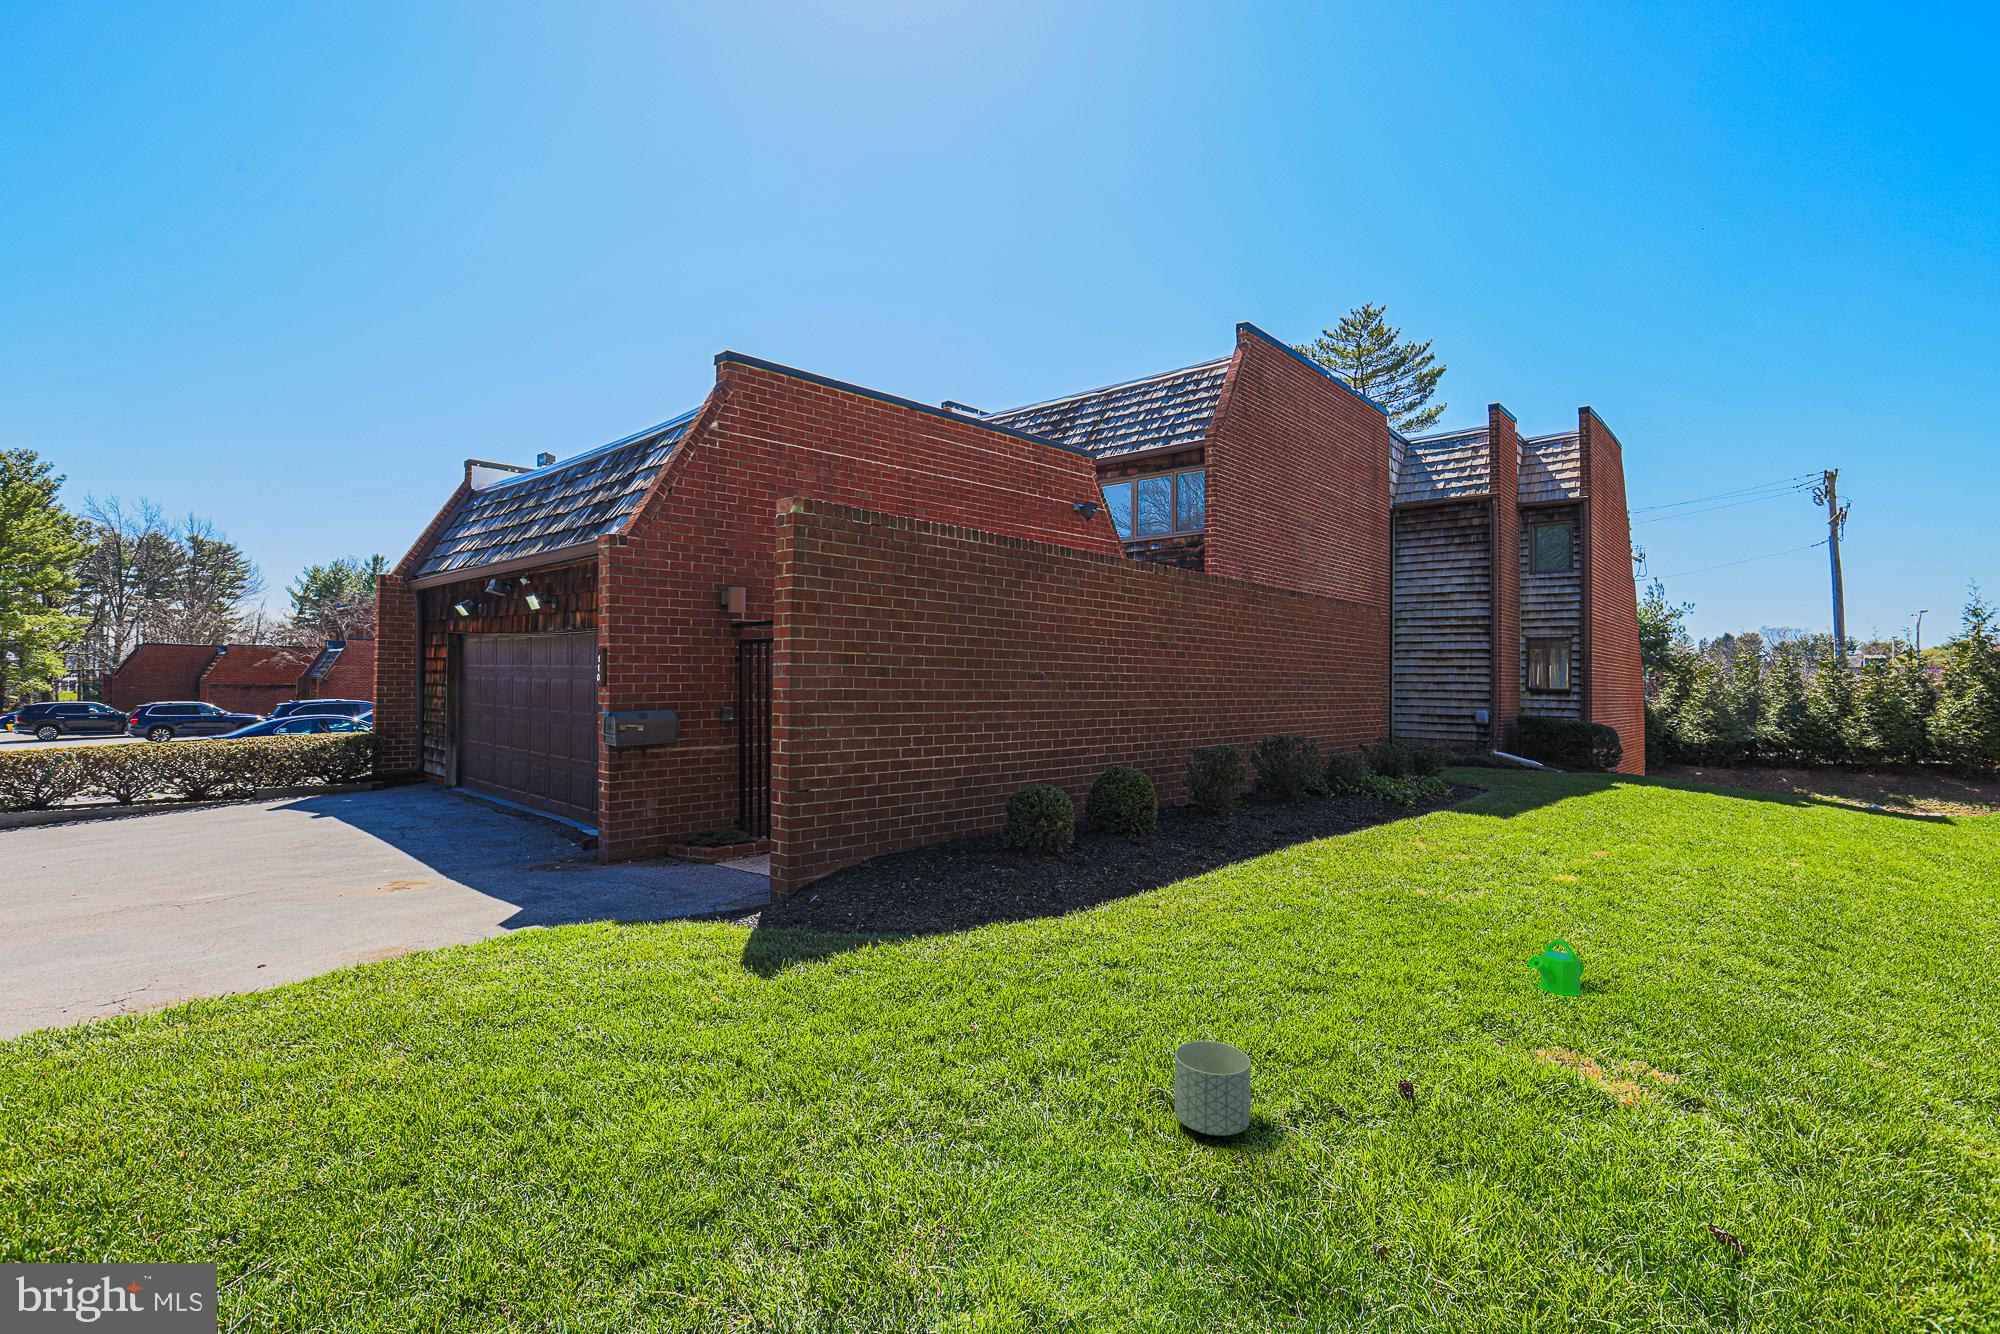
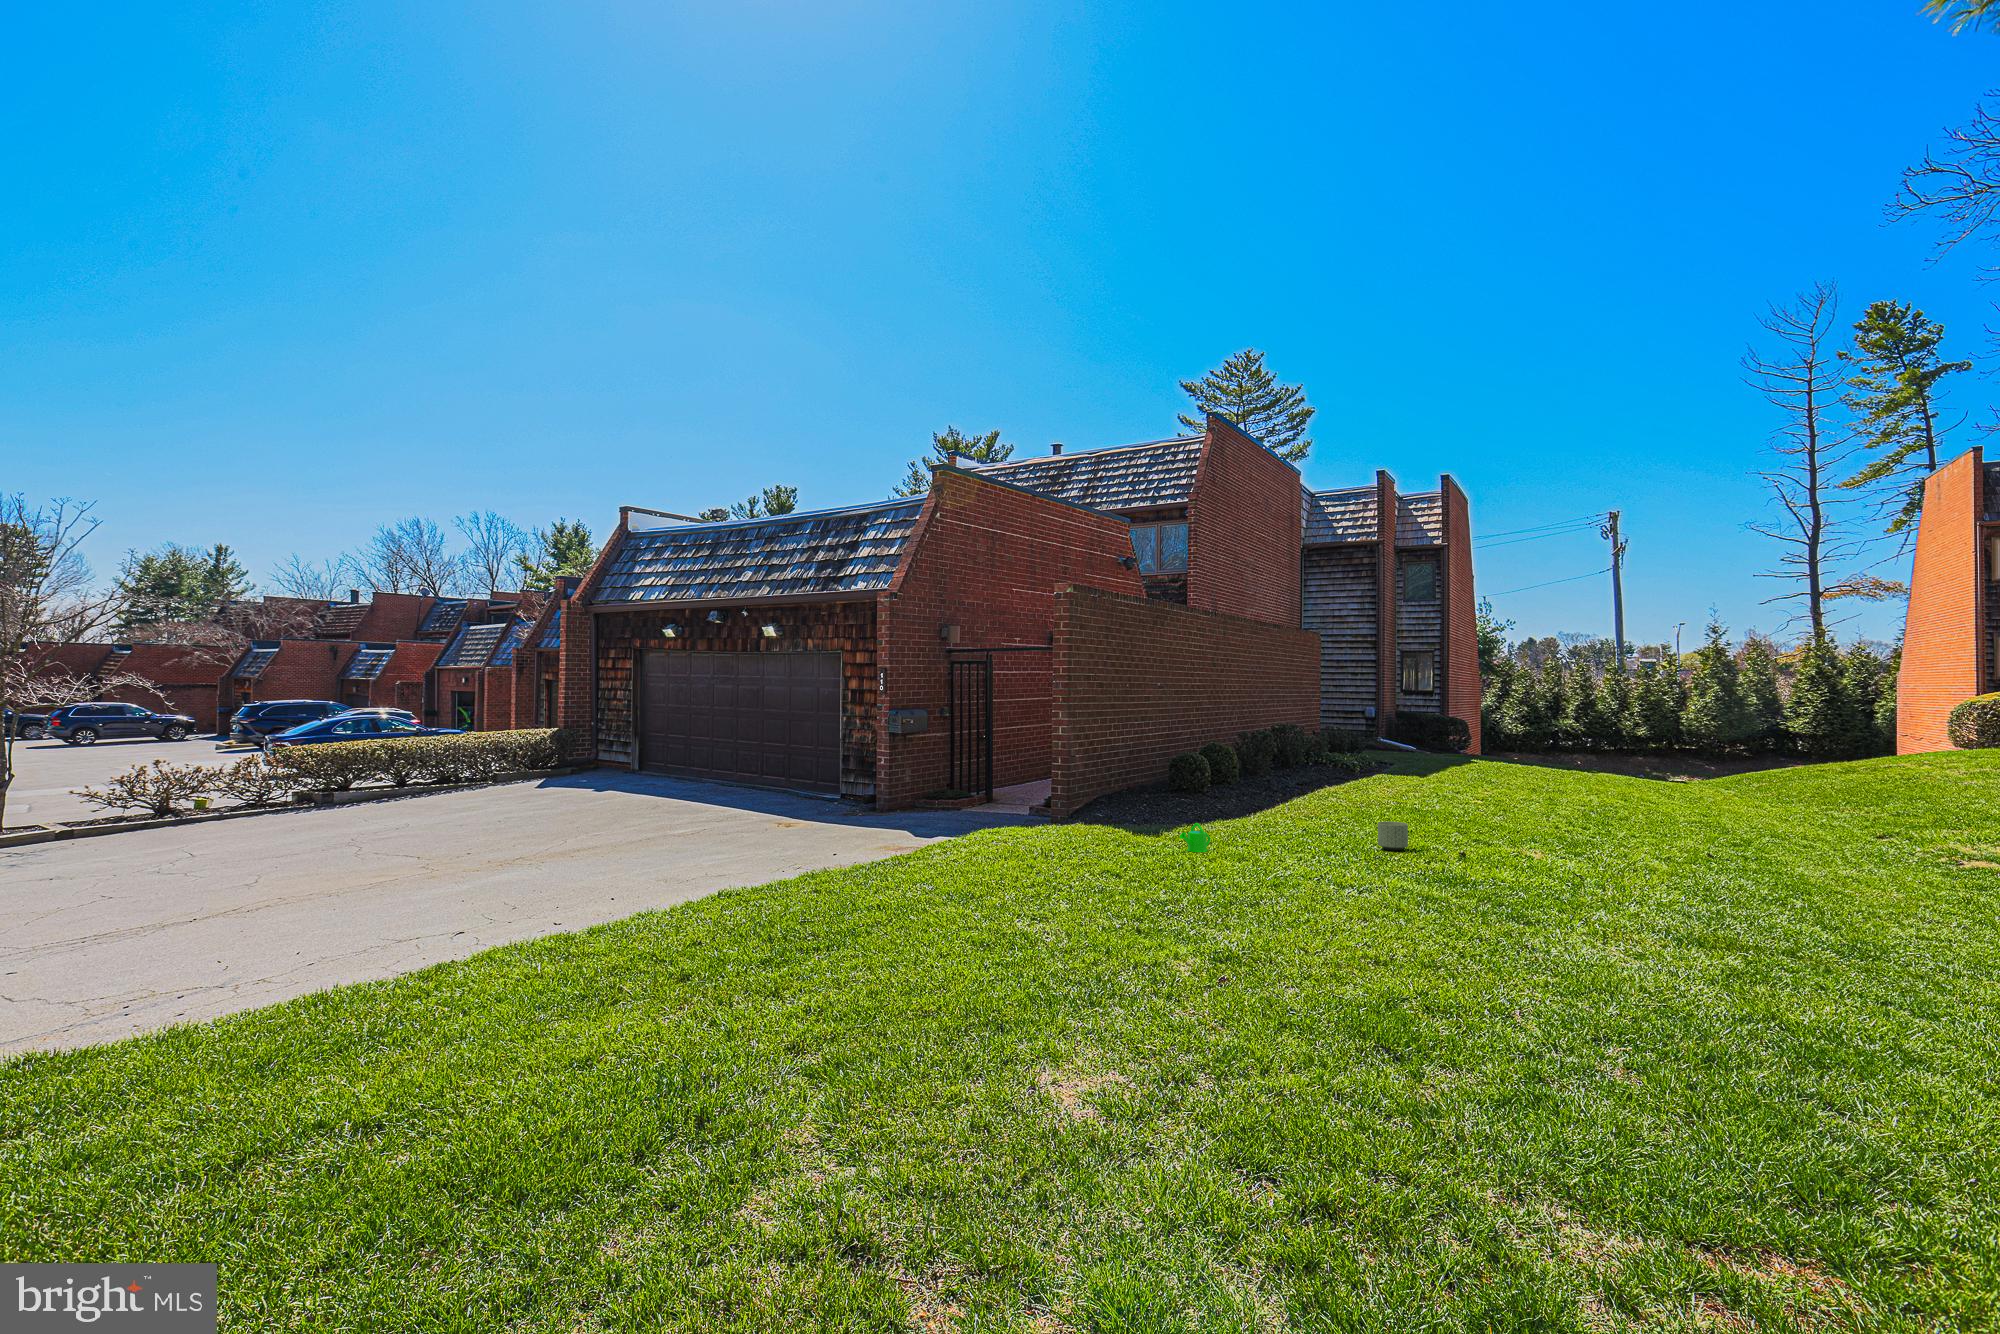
watering can: present [1528,938,1584,996] -> present [1180,823,1211,852]

